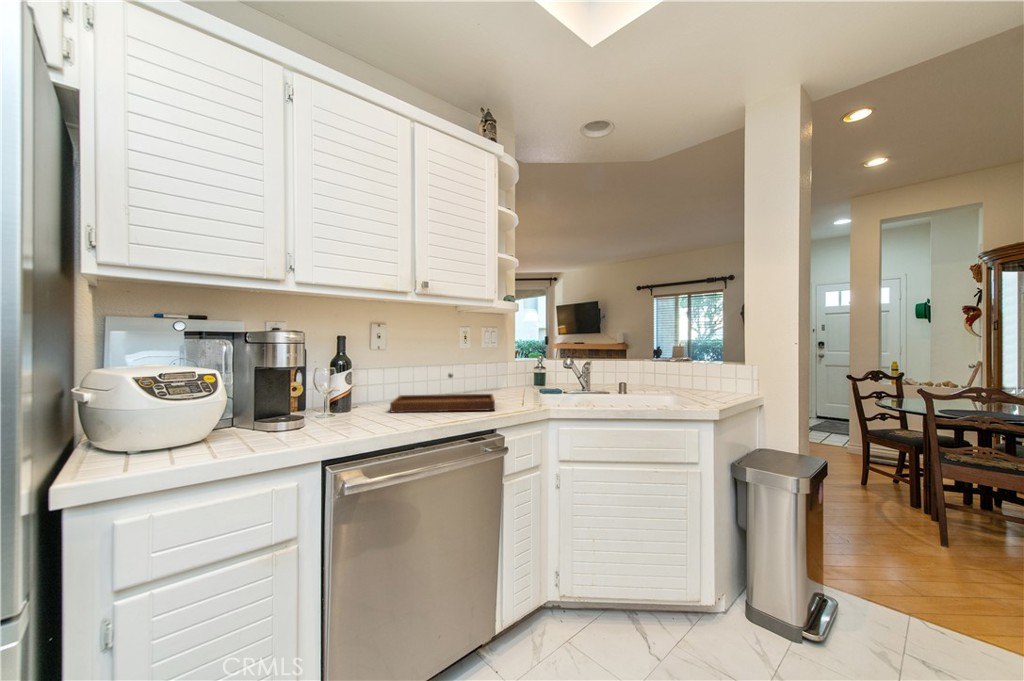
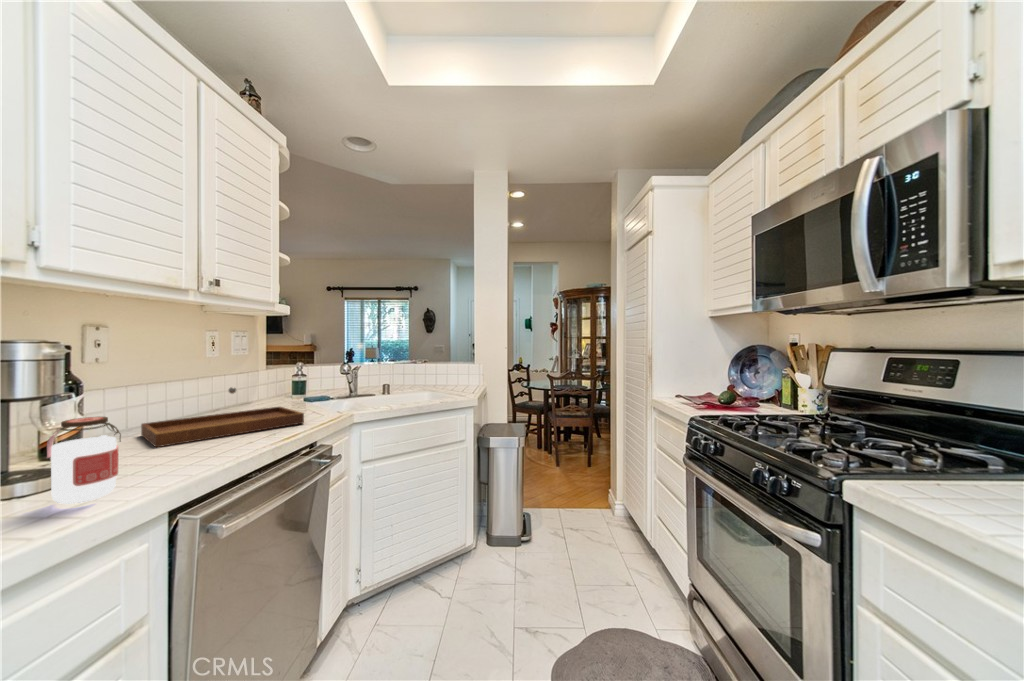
jar: none [290,381,325,437] -> present [47,417,121,504]

